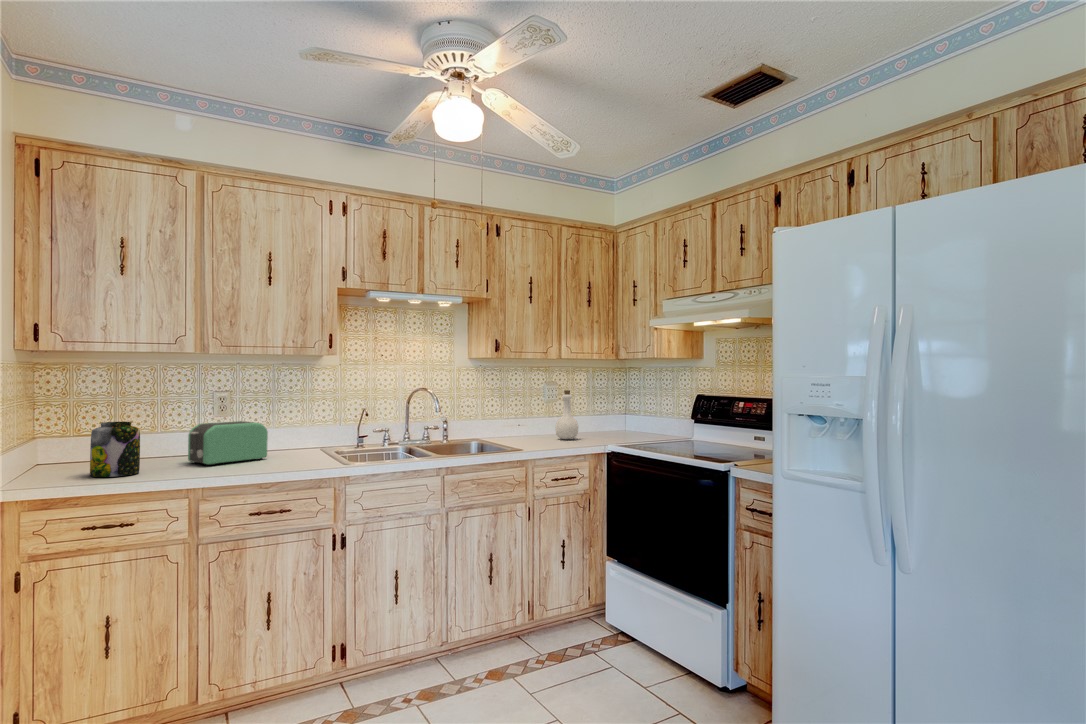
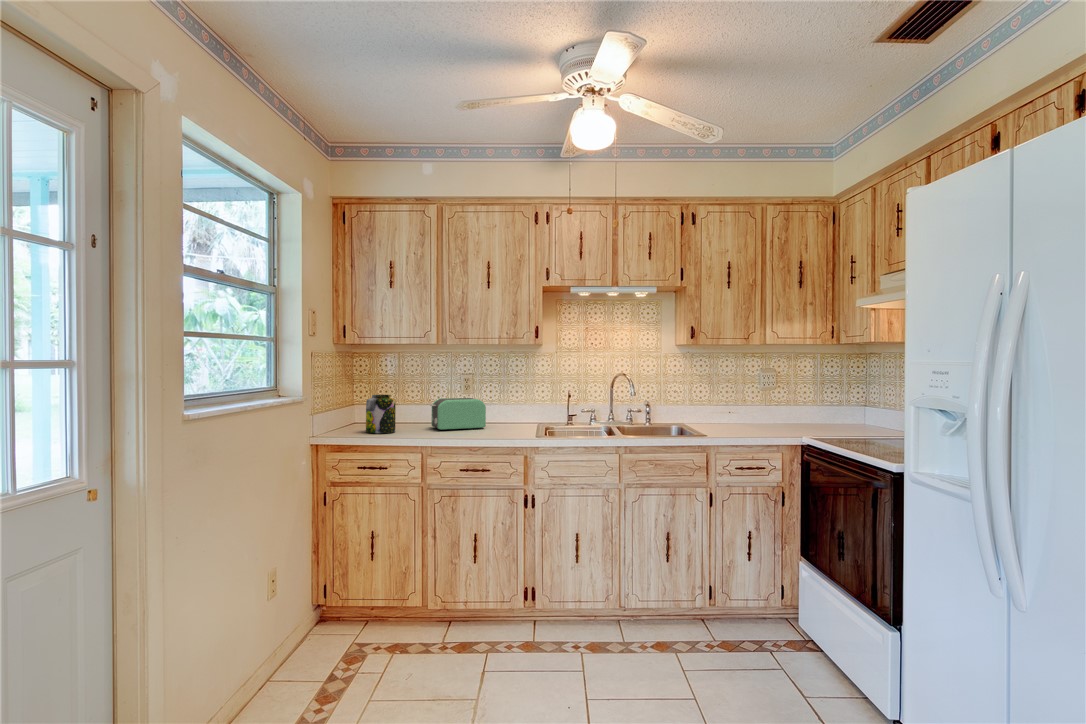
bottle: present [555,390,578,439] -> none [758,378,783,429]

